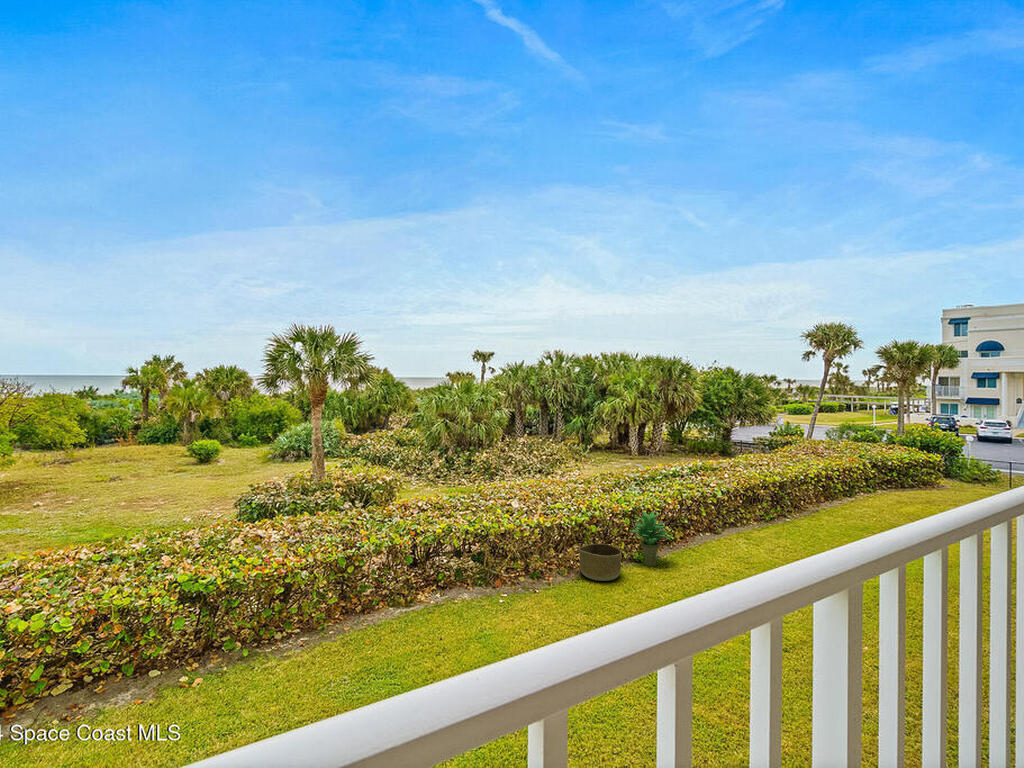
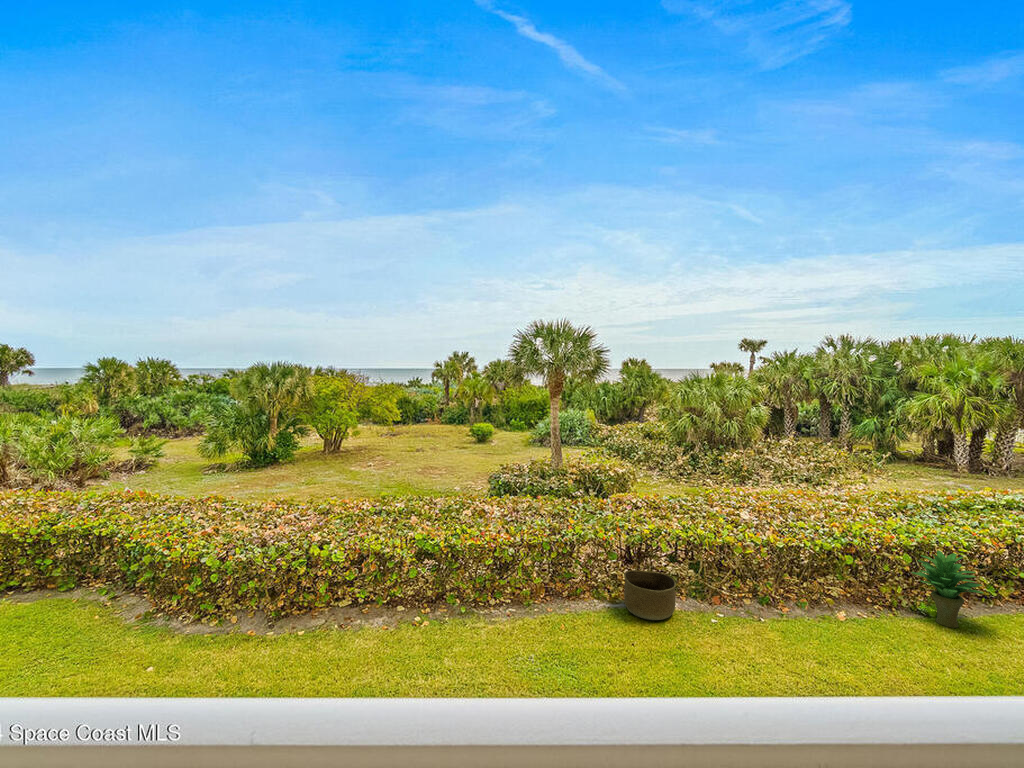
basket: present [579,543,621,581] -> present [624,570,676,620]

